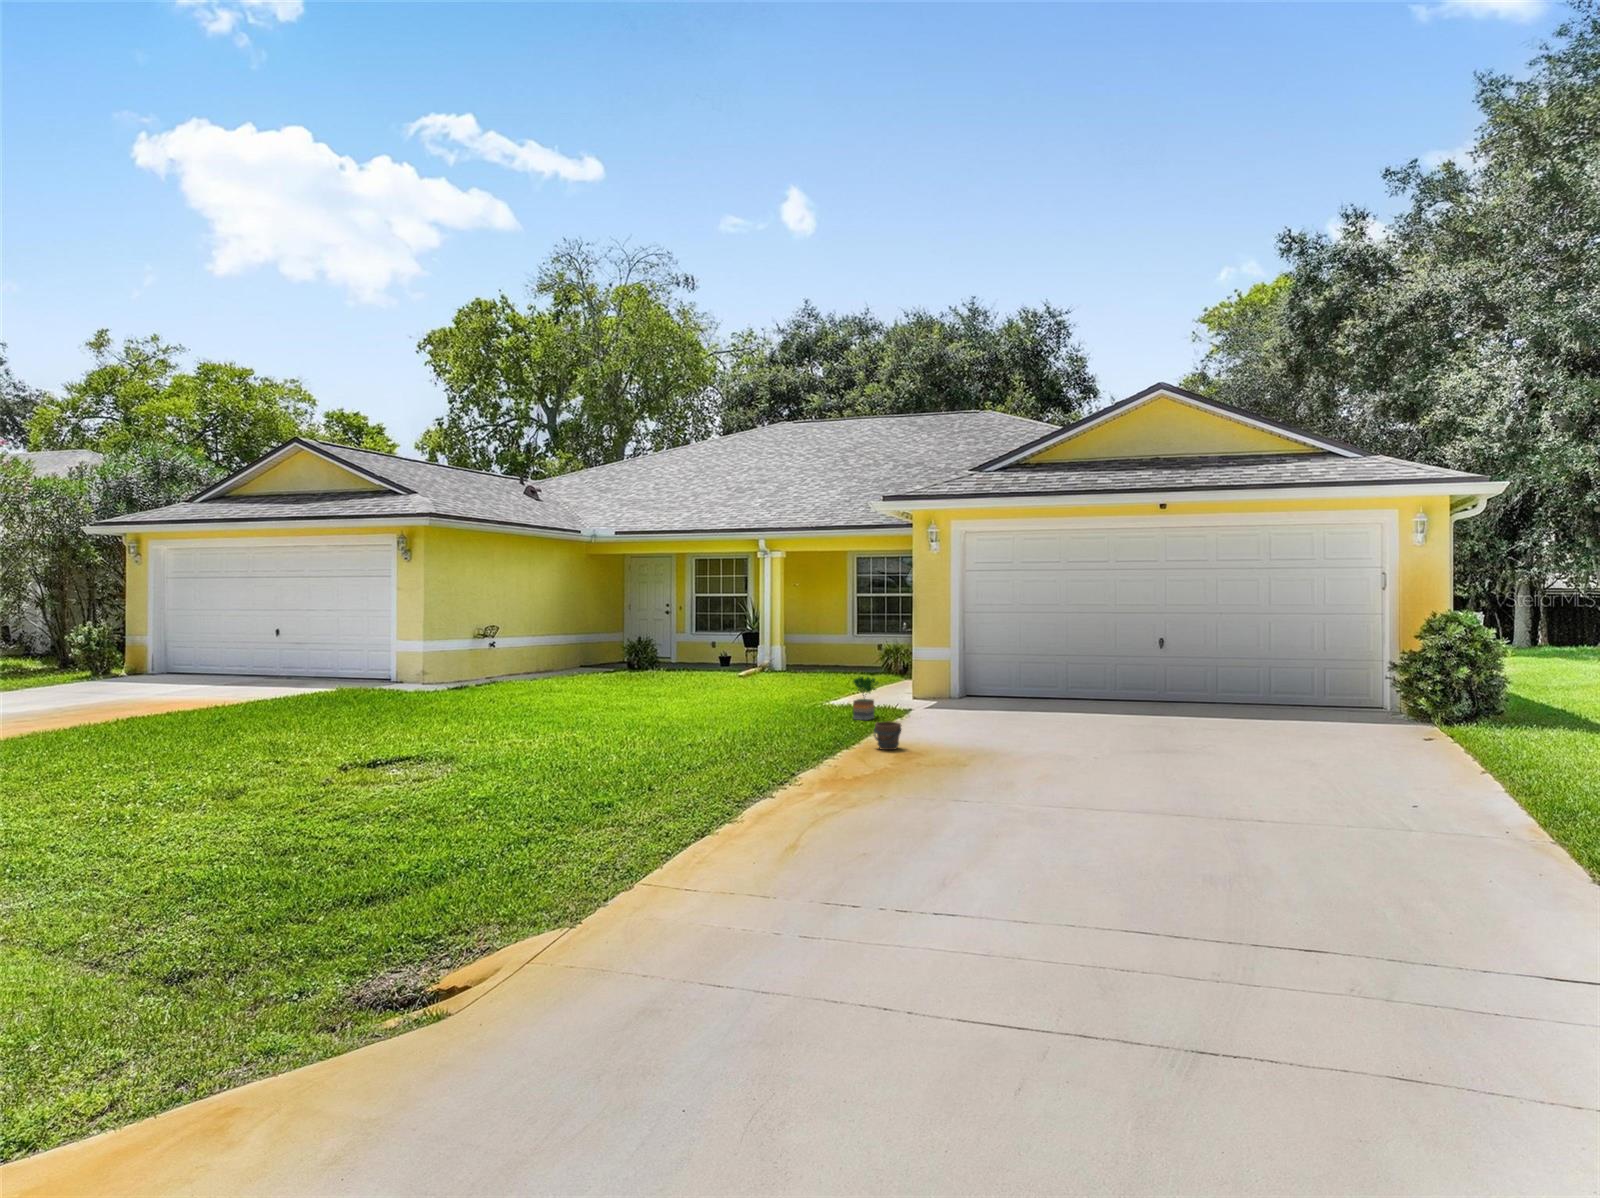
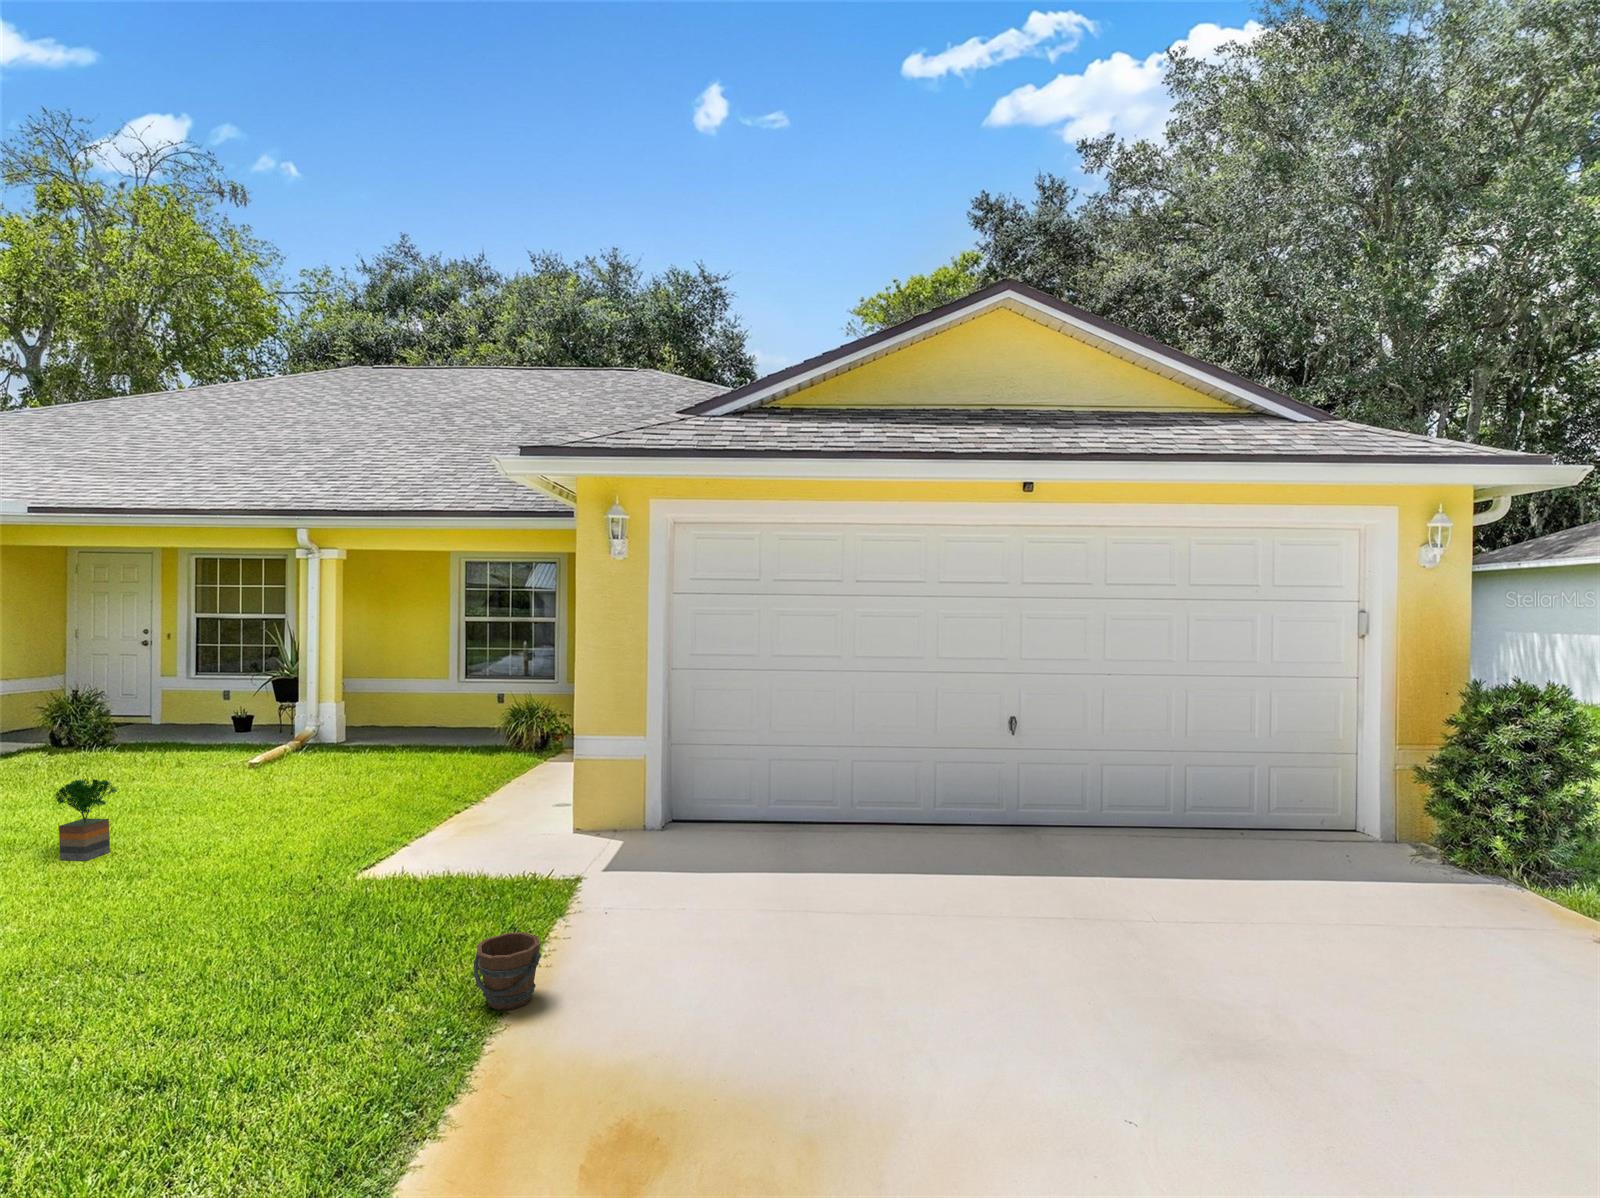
potted tree: present [853,677,878,720] -> present [55,779,118,861]

